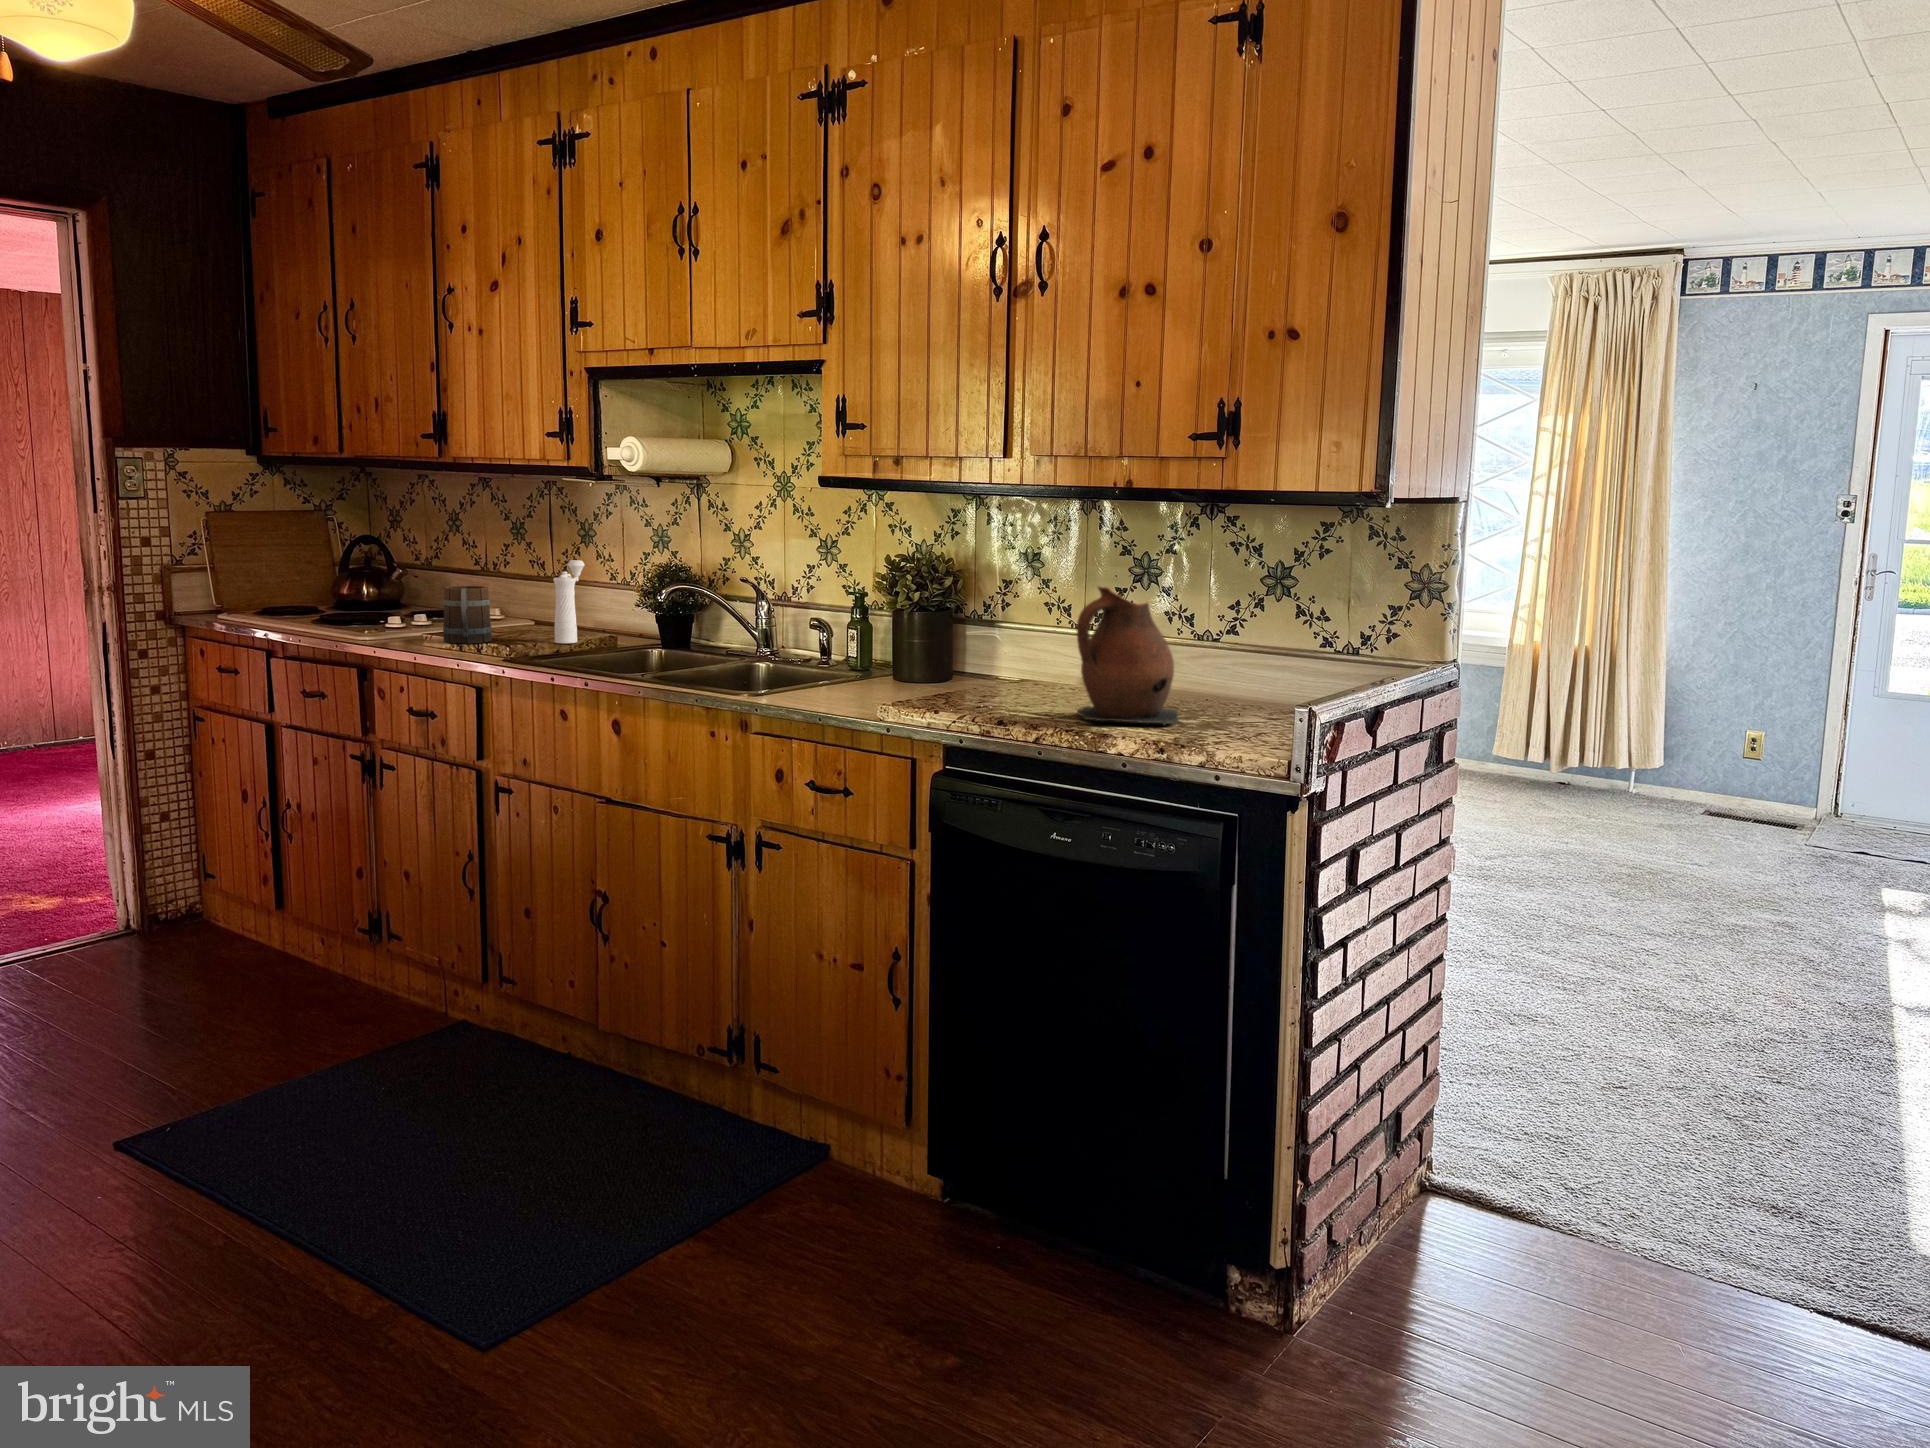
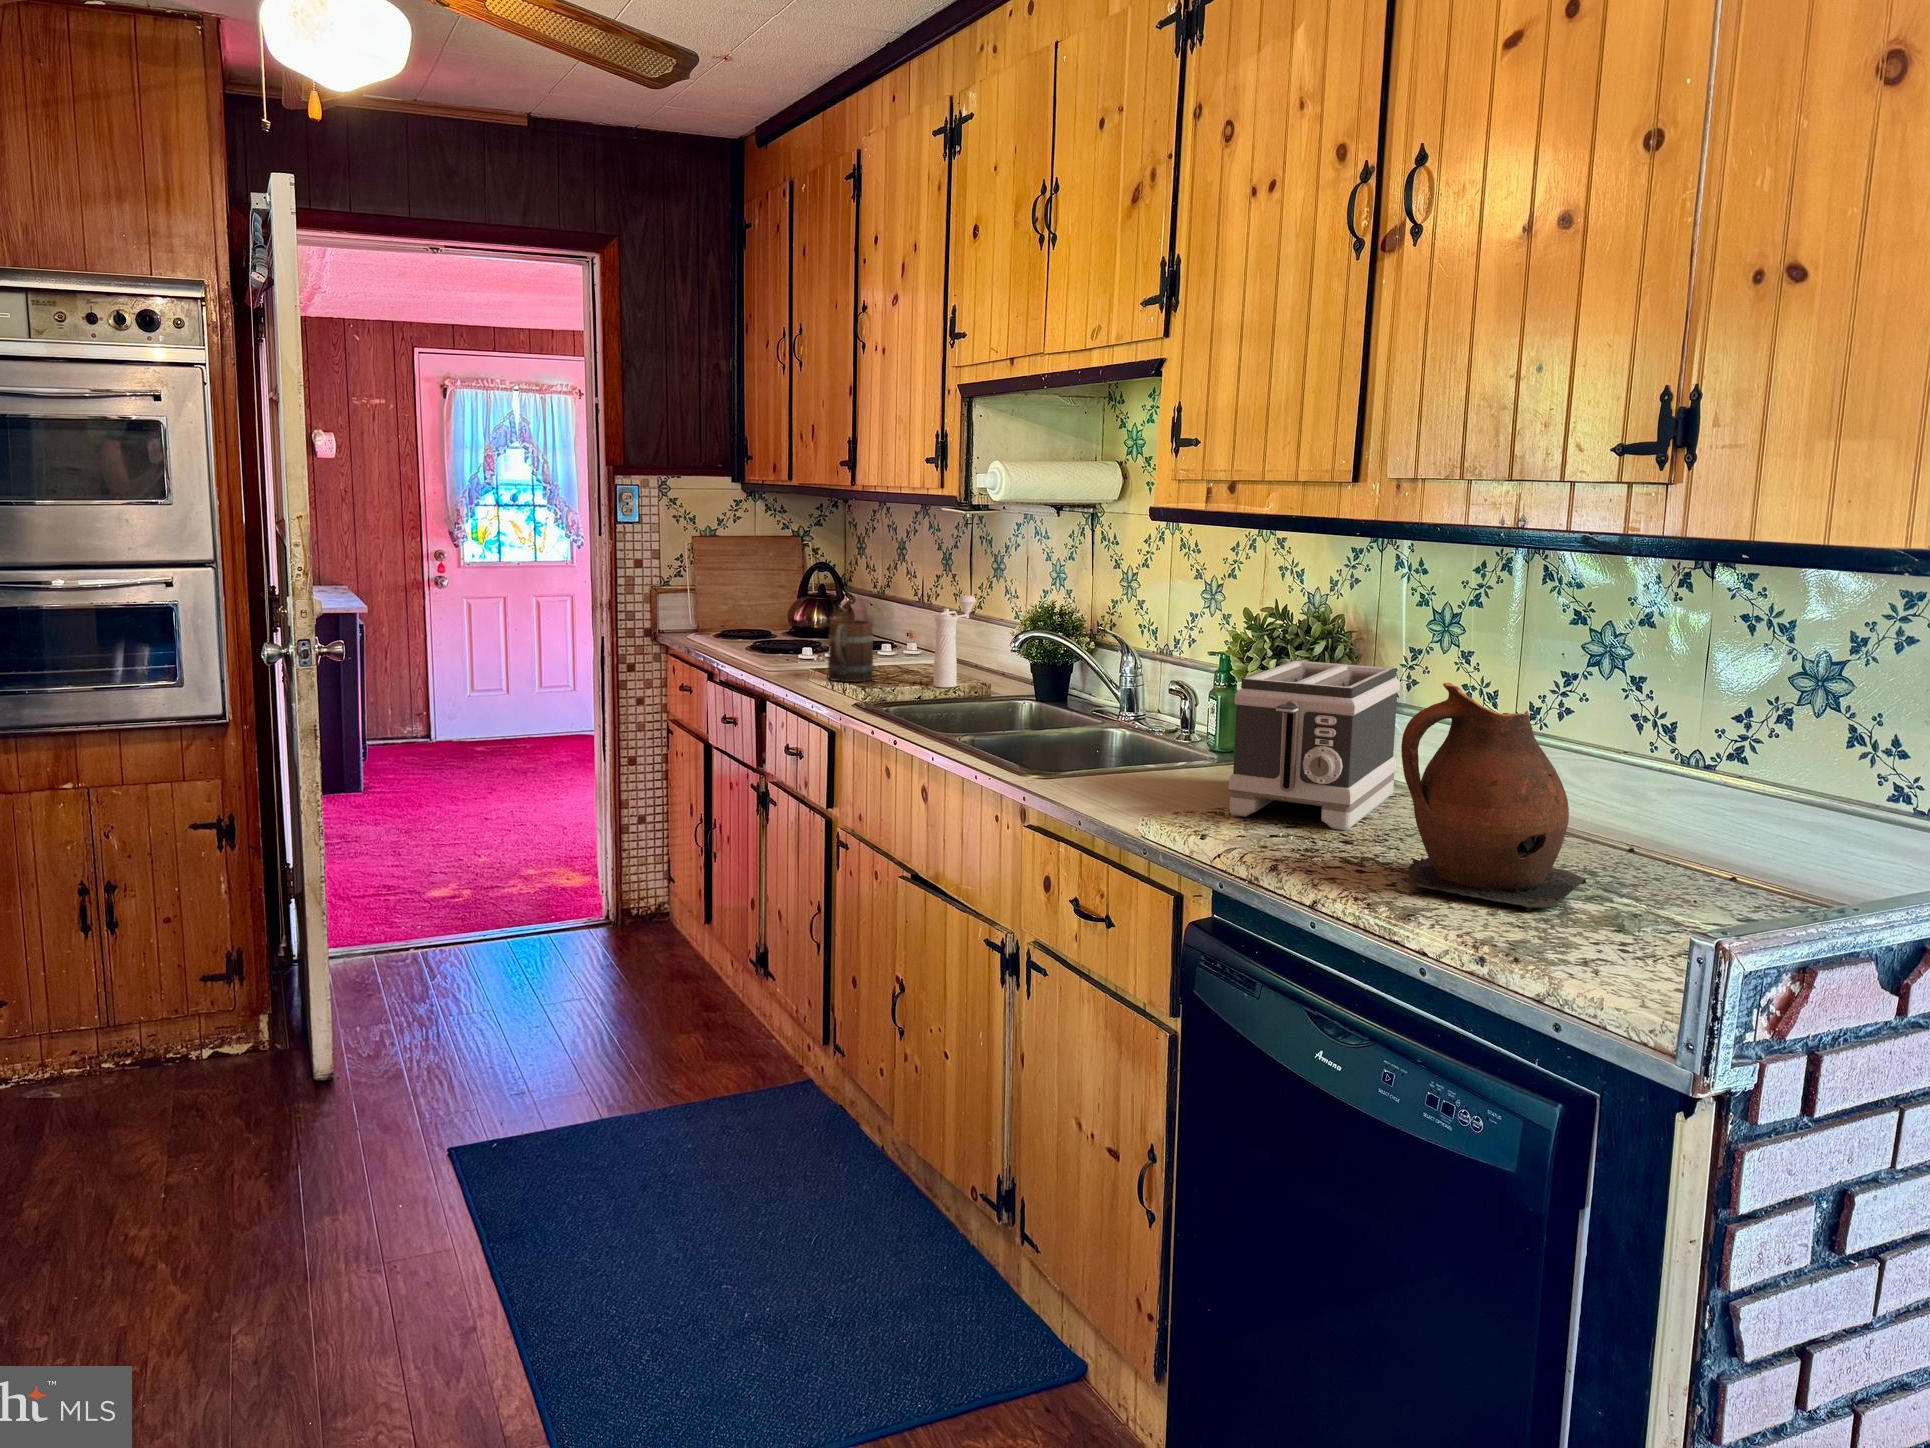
toaster: none [925,590,1015,703] -> present [1228,660,1400,830]

